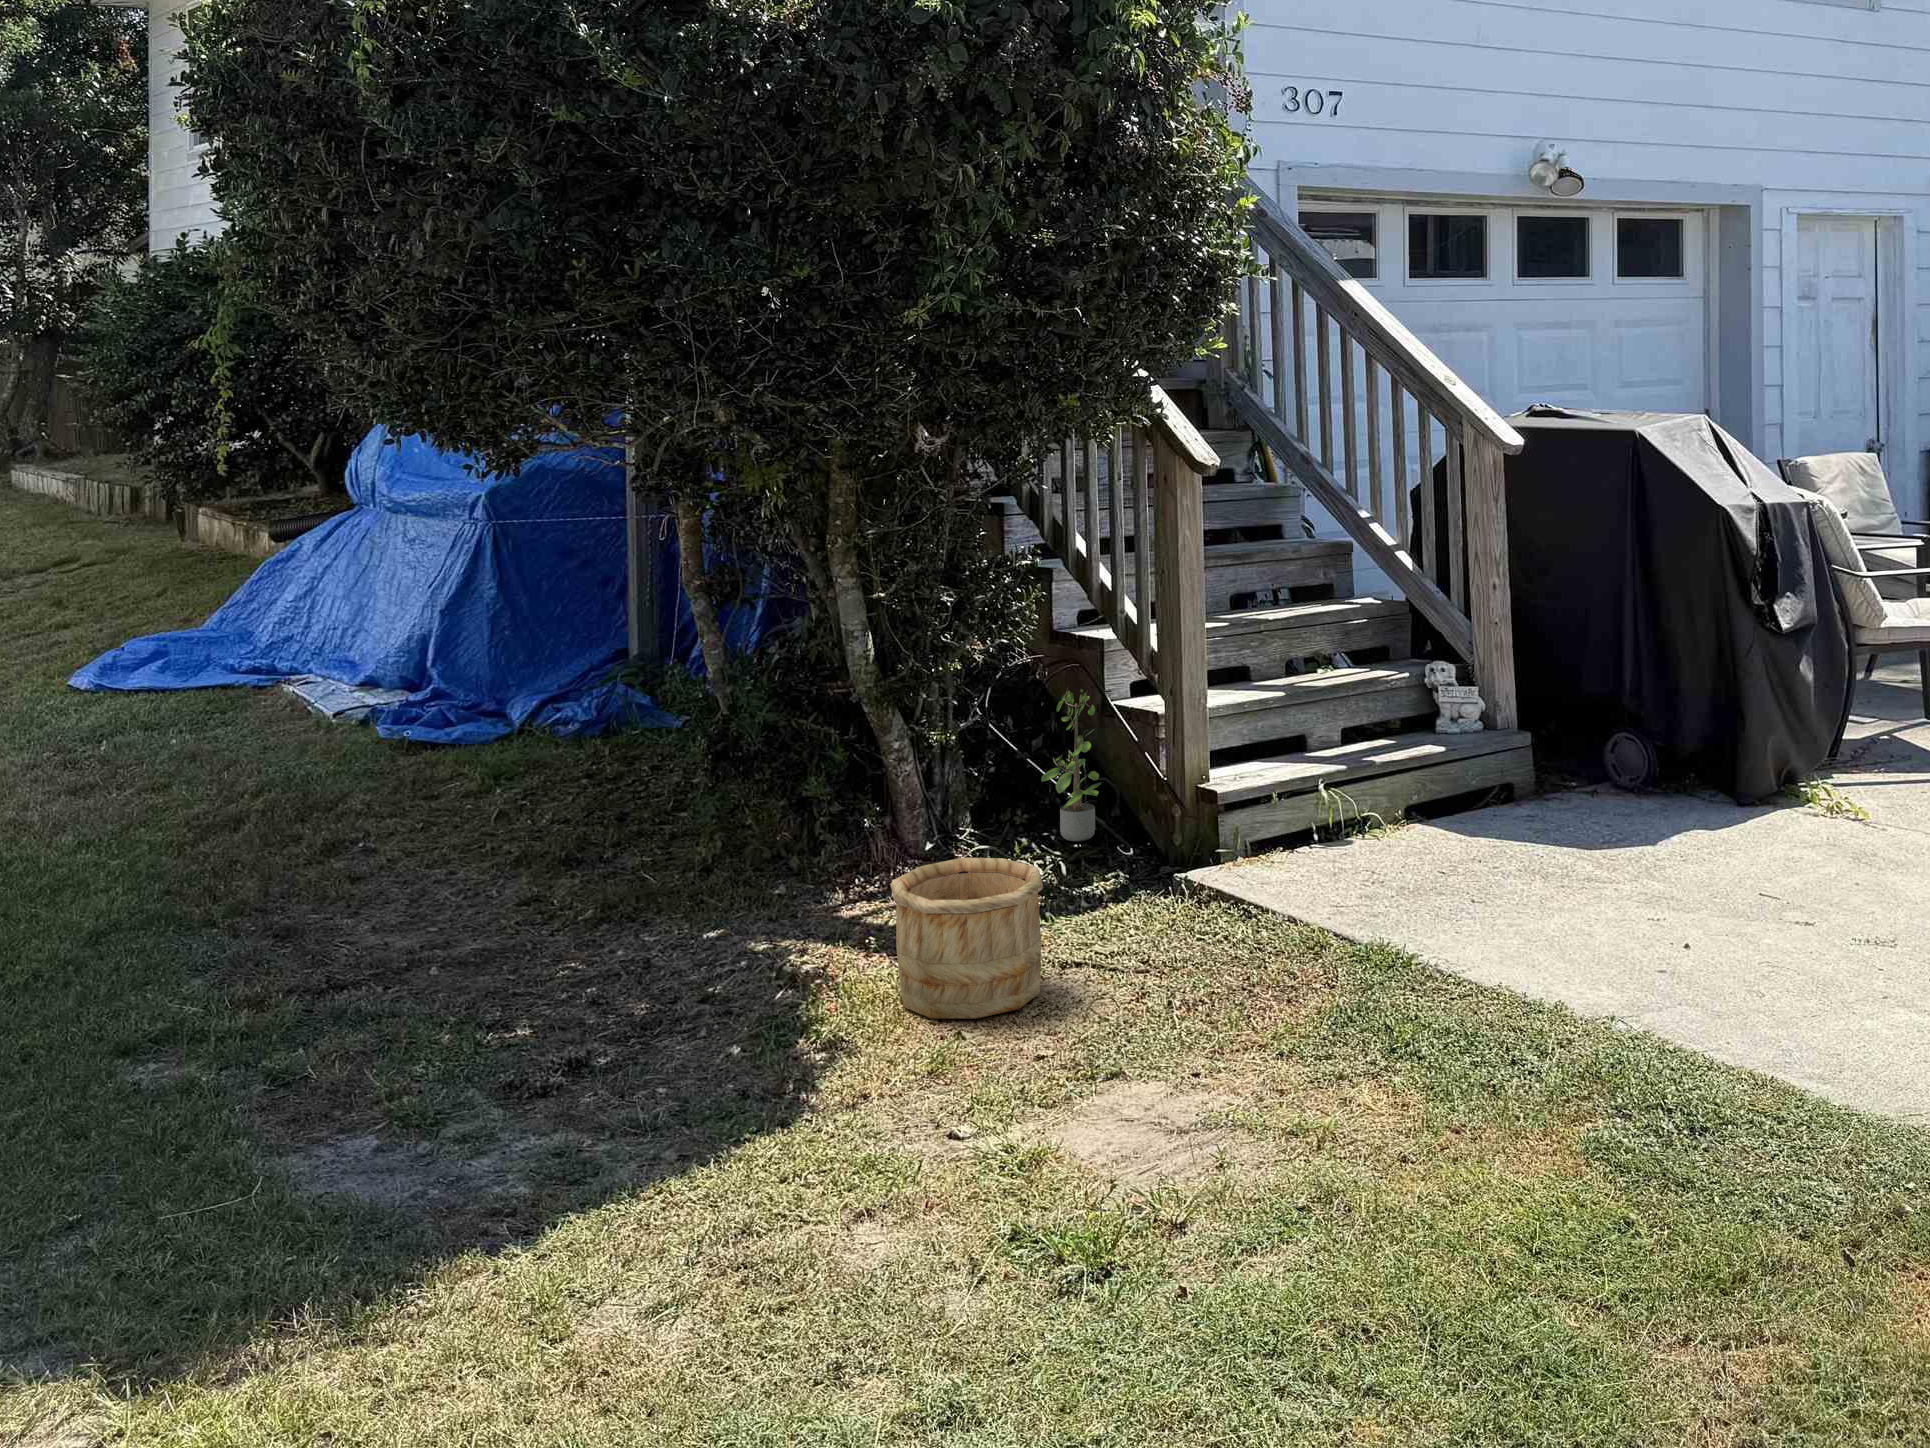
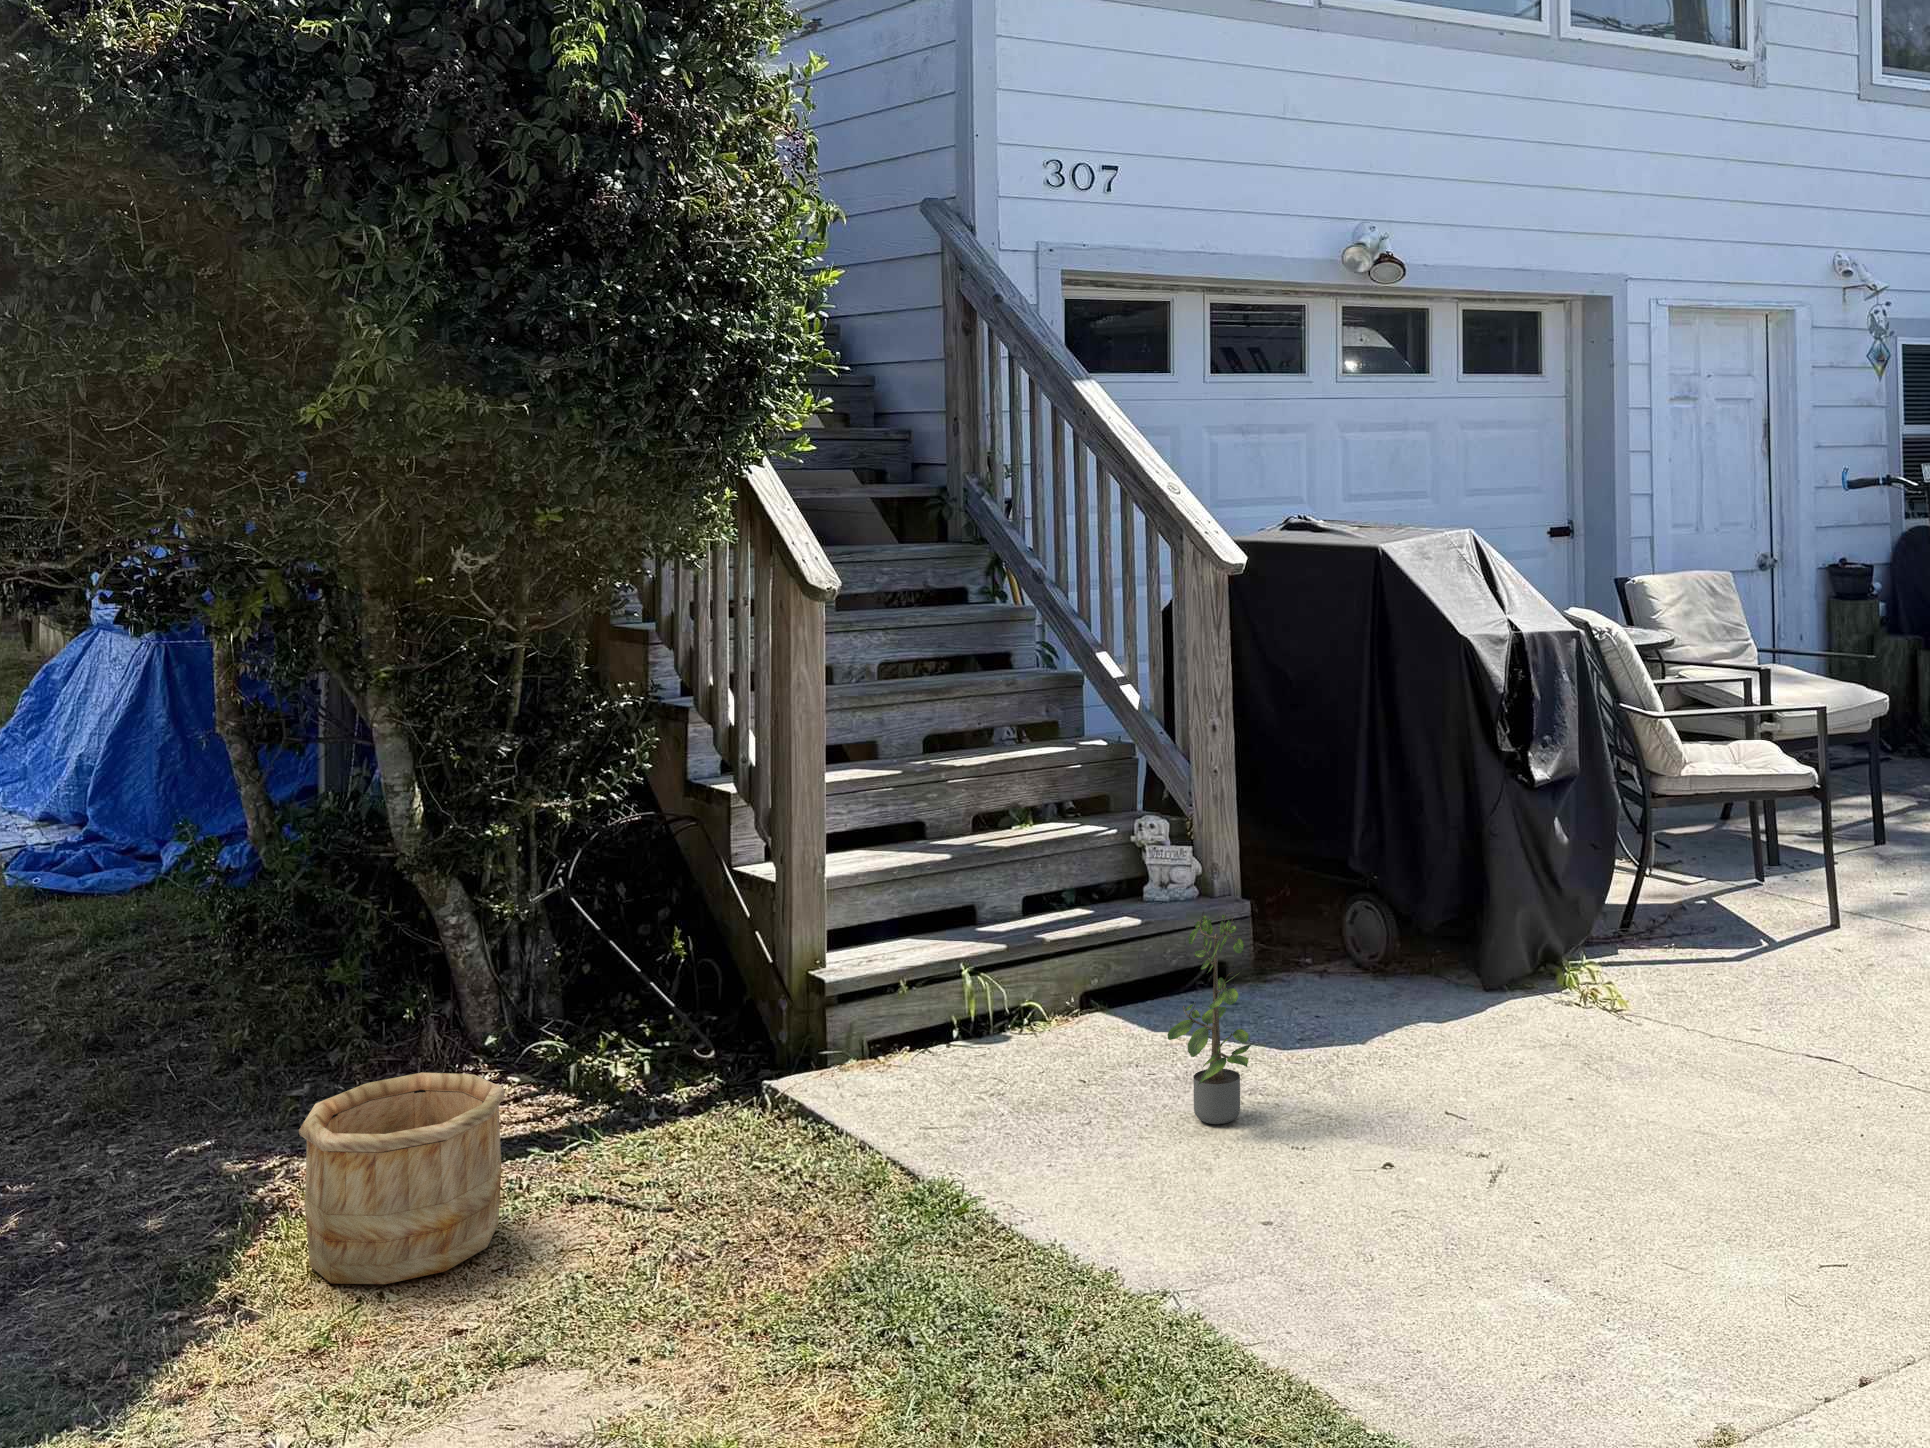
potted plant: present [1041,689,1101,841] -> present [1168,911,1253,1124]

